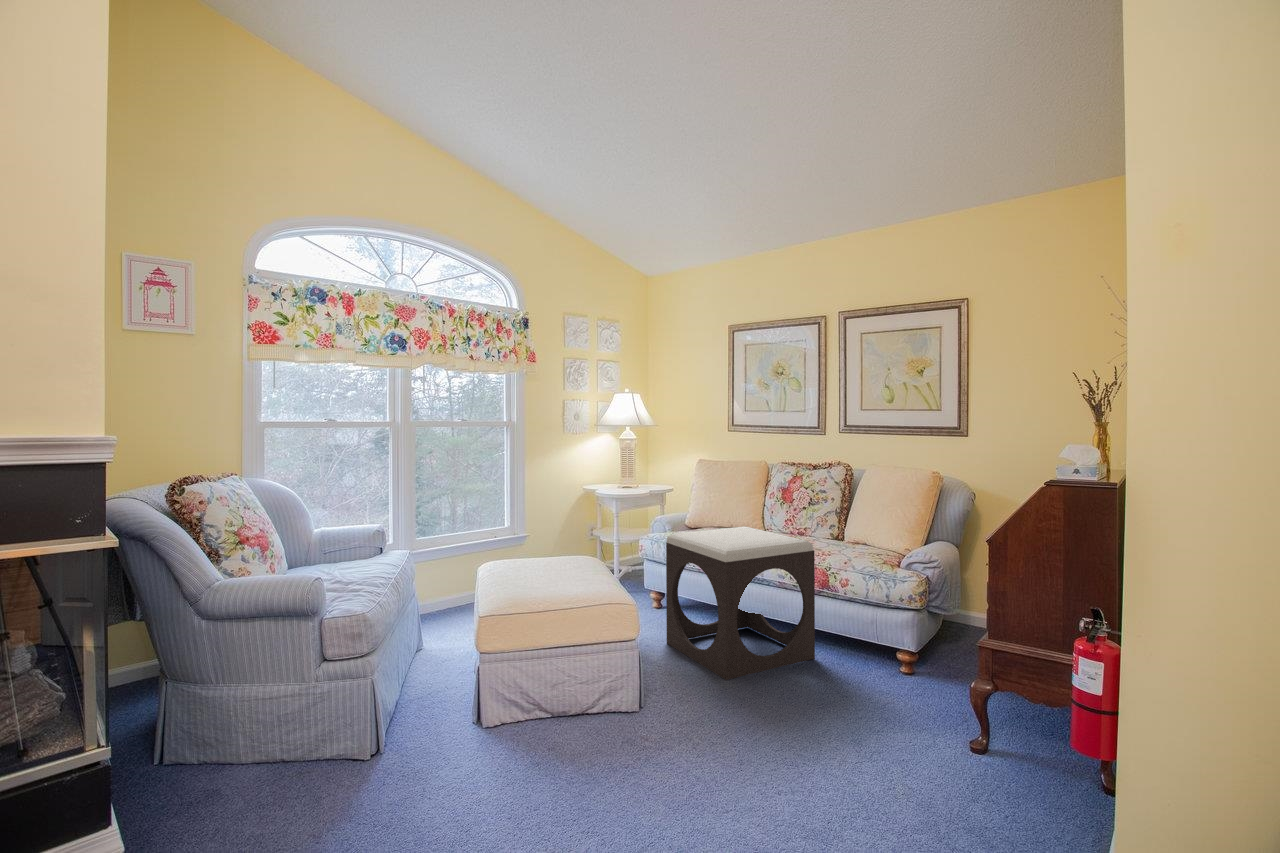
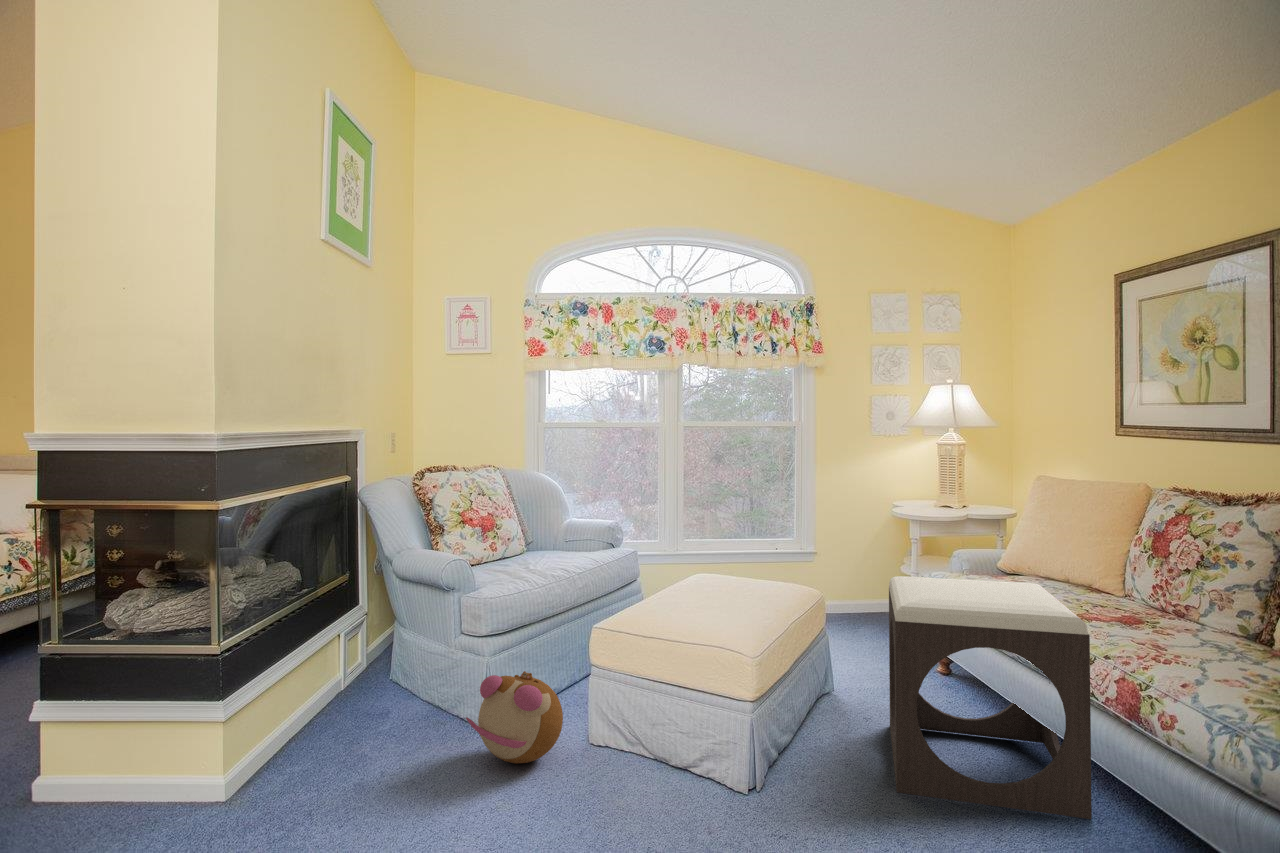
plush toy: none [408,677,499,774] -> present [466,671,563,764]

